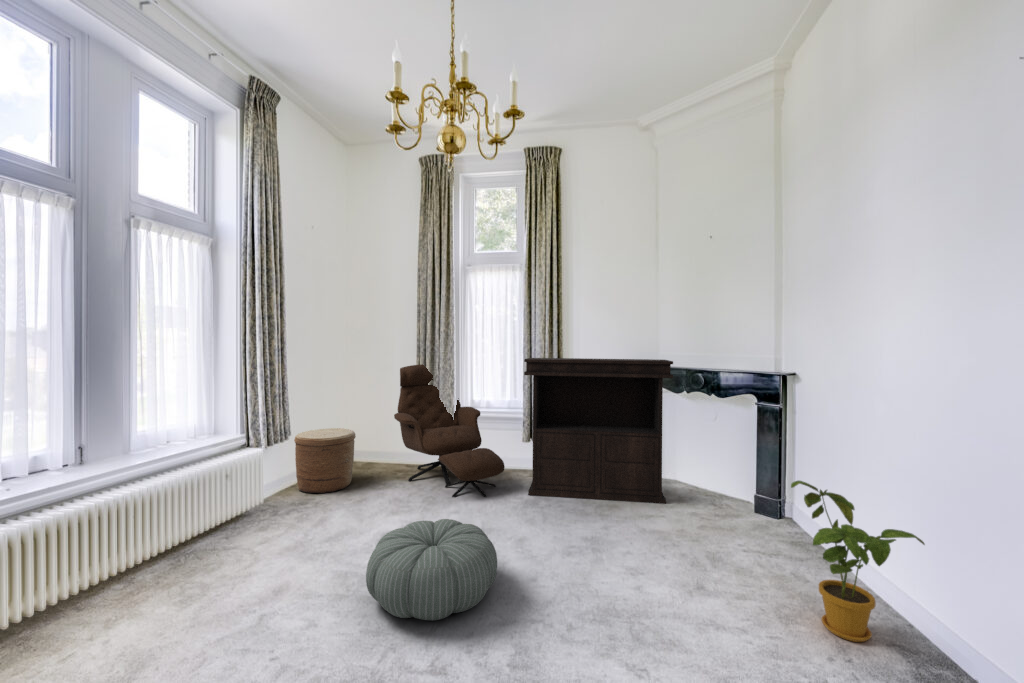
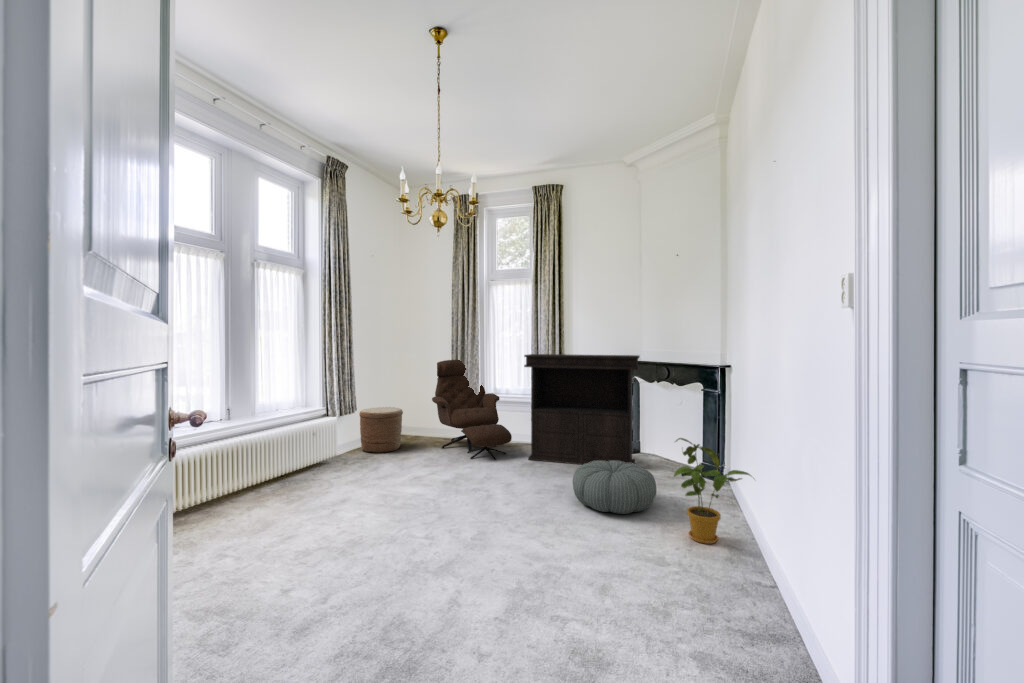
pouf: present [366,519,497,621] -> present [573,461,656,514]

